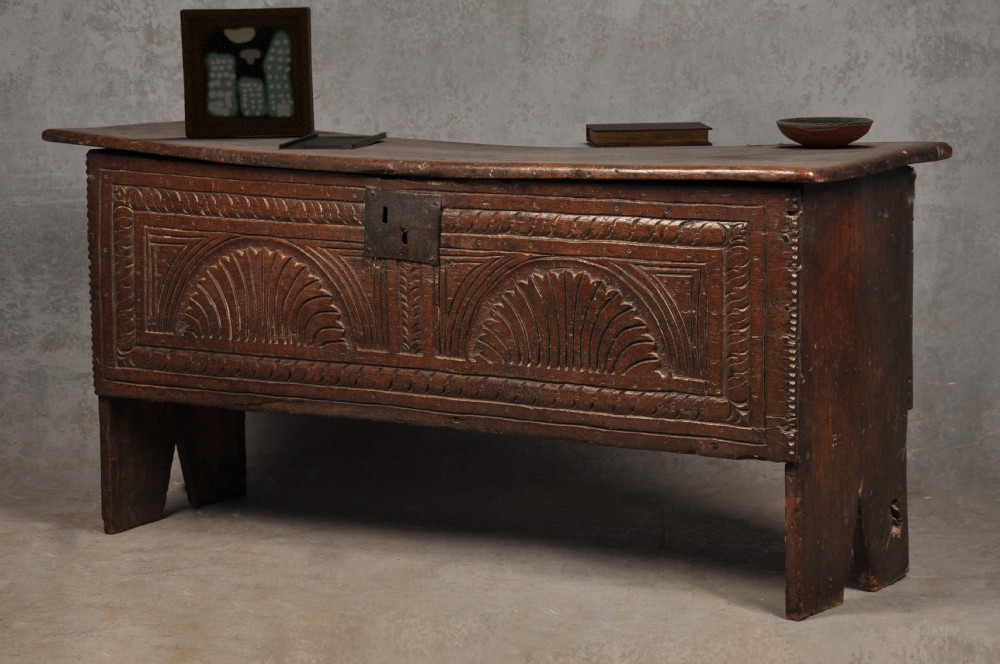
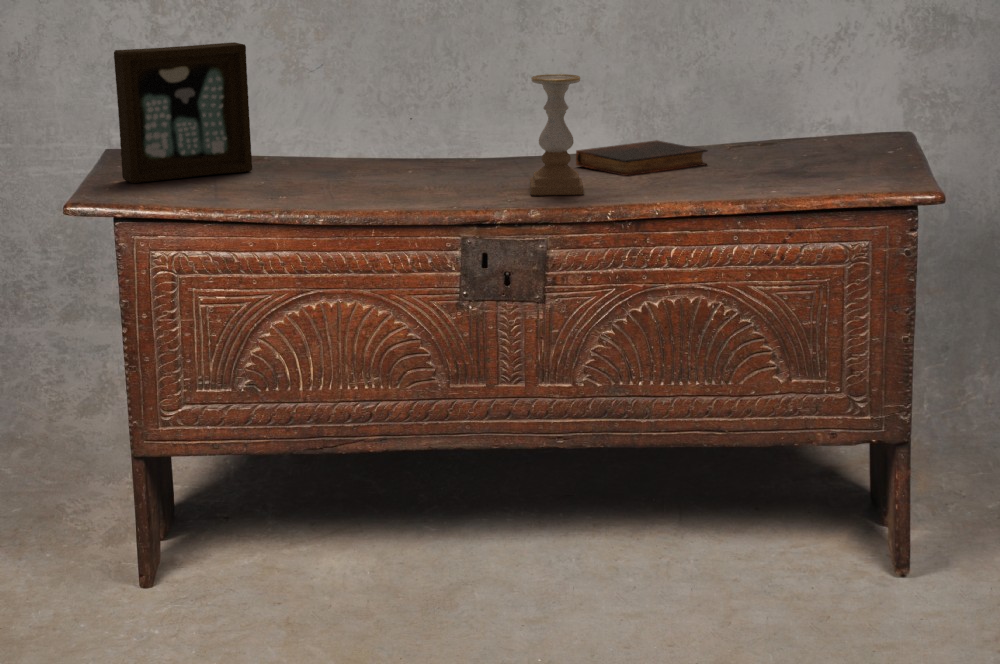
candle holder: none [435,26,509,153] -> present [530,74,583,196]
decorative bowl: present [776,117,873,147] -> none [764,132,847,163]
tray: present [279,132,387,150] -> none [305,167,423,203]

